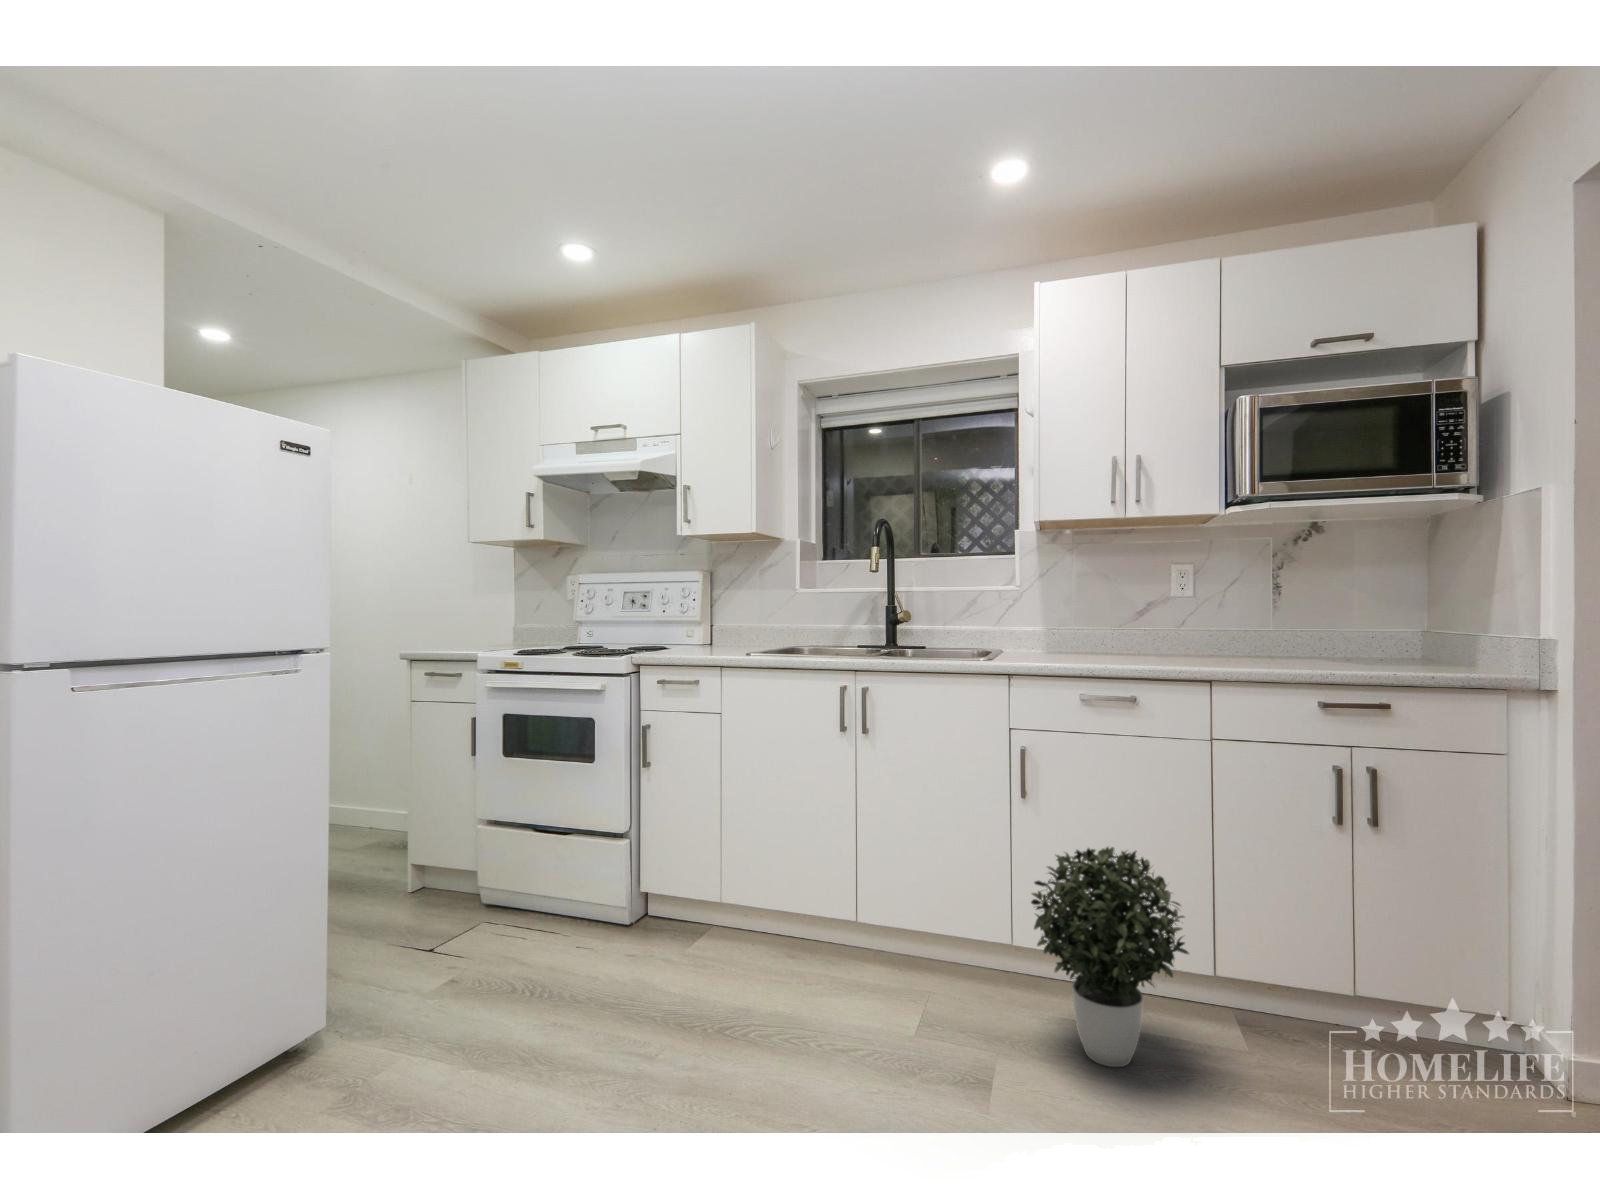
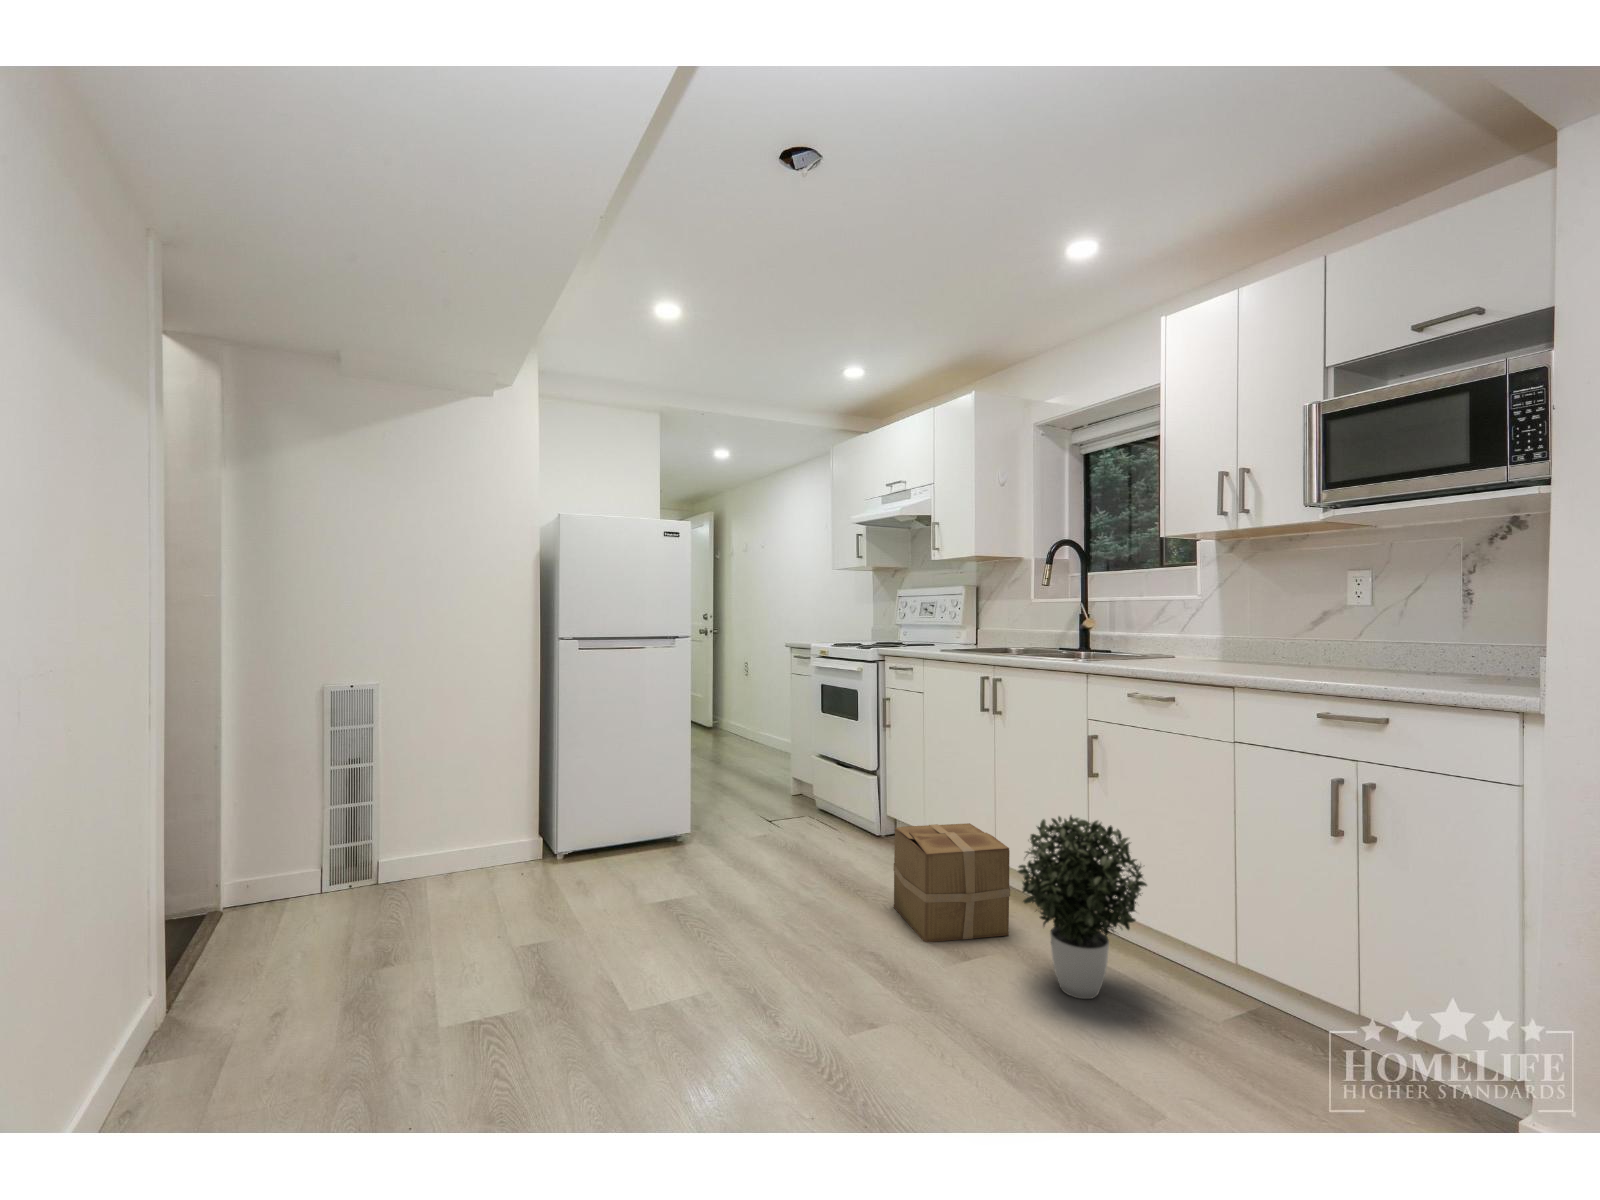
cardboard box: none [801,882,959,1069] -> present [894,823,1010,942]

